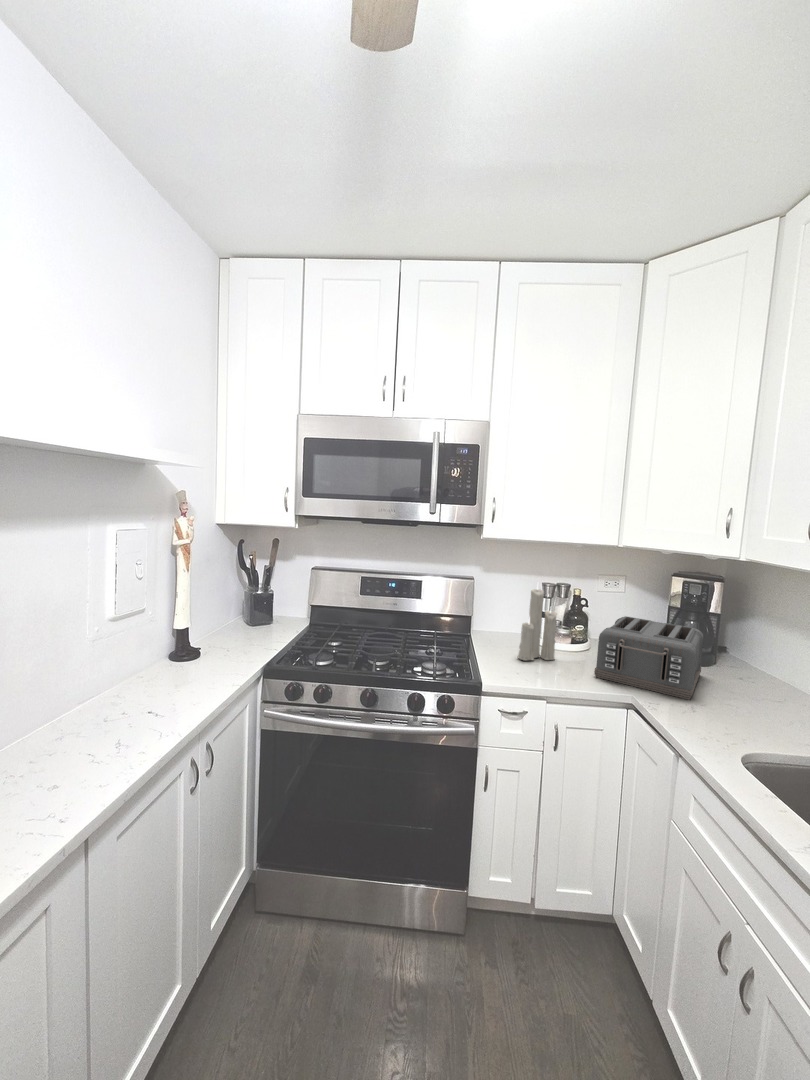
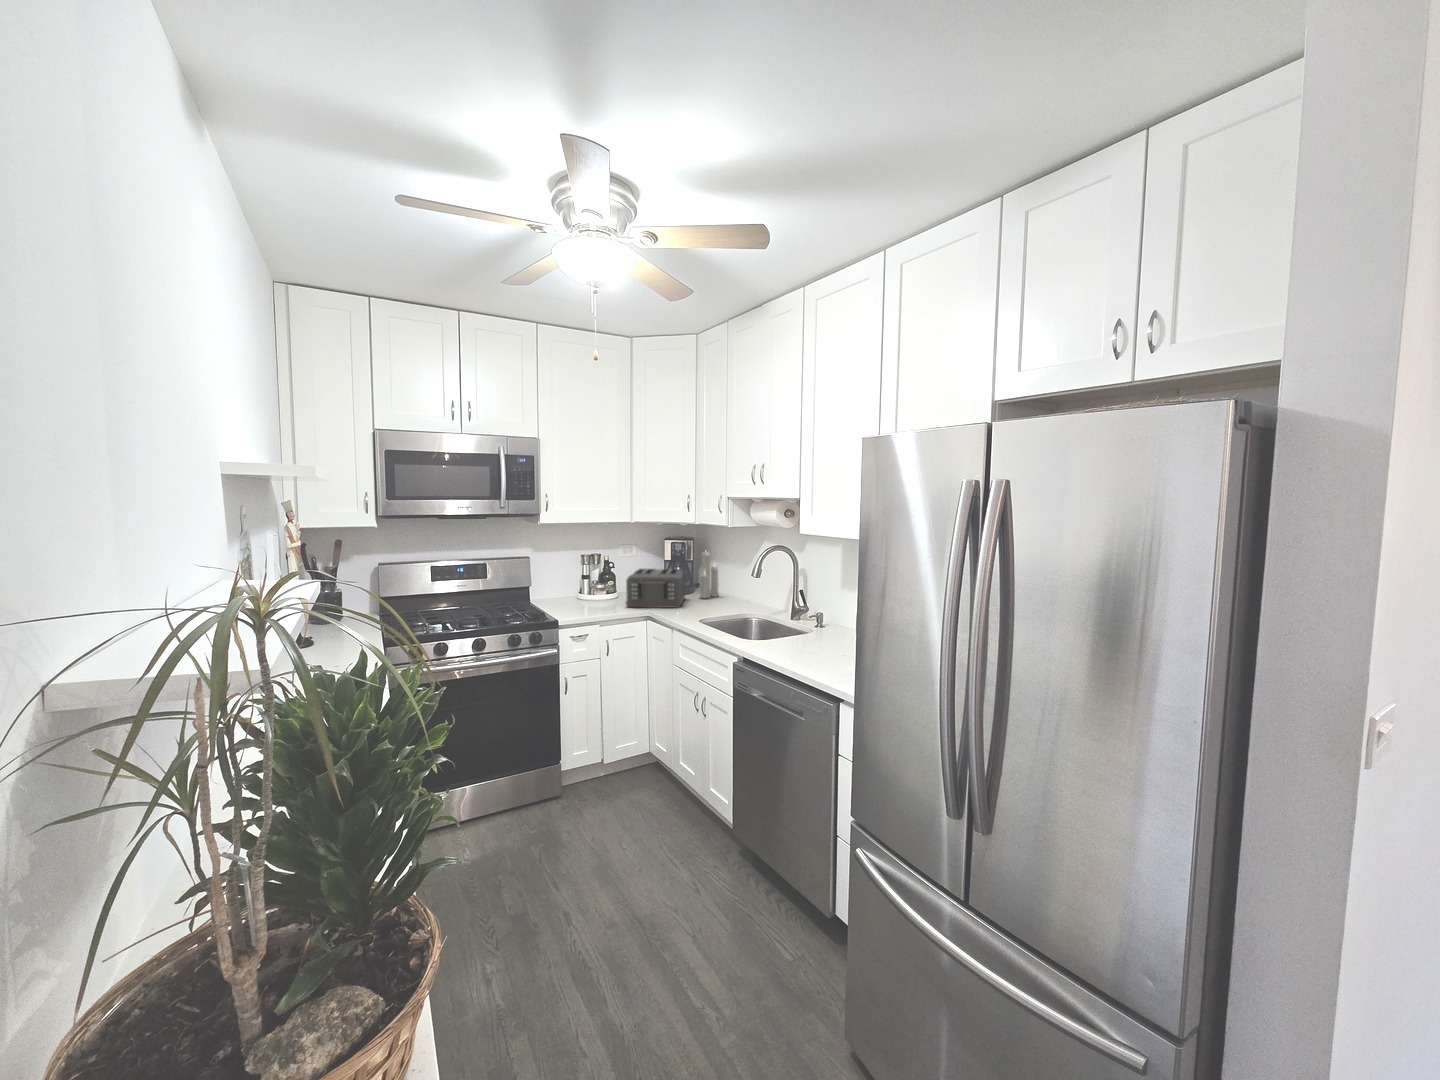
candle: present [517,586,557,660] -> present [699,552,719,598]

